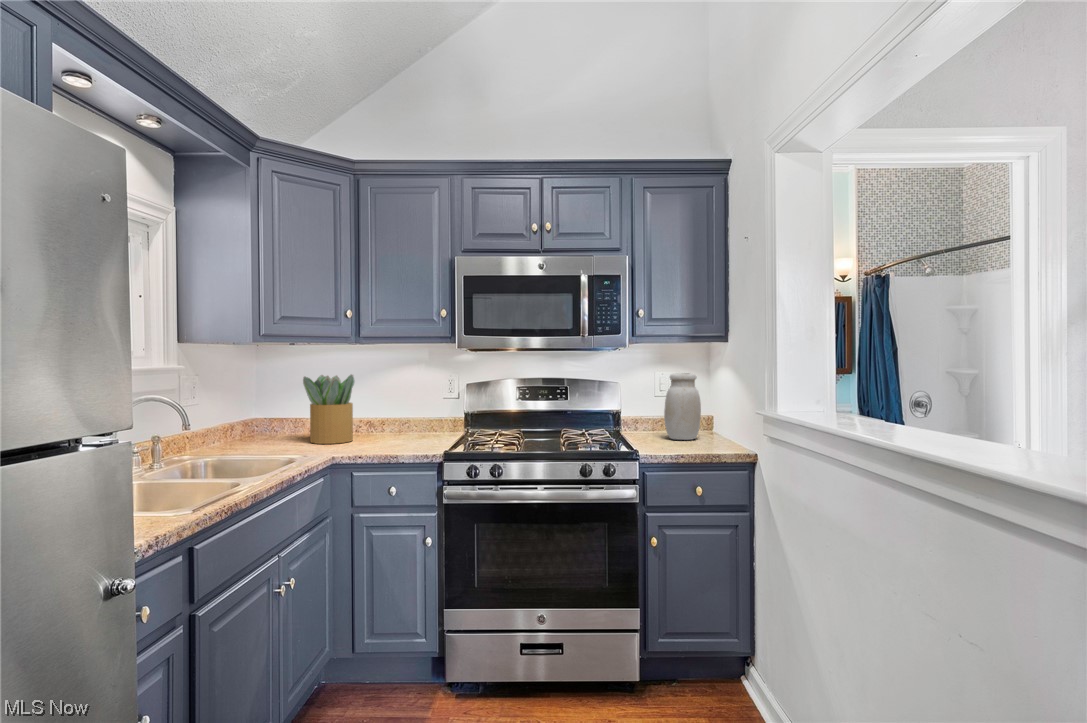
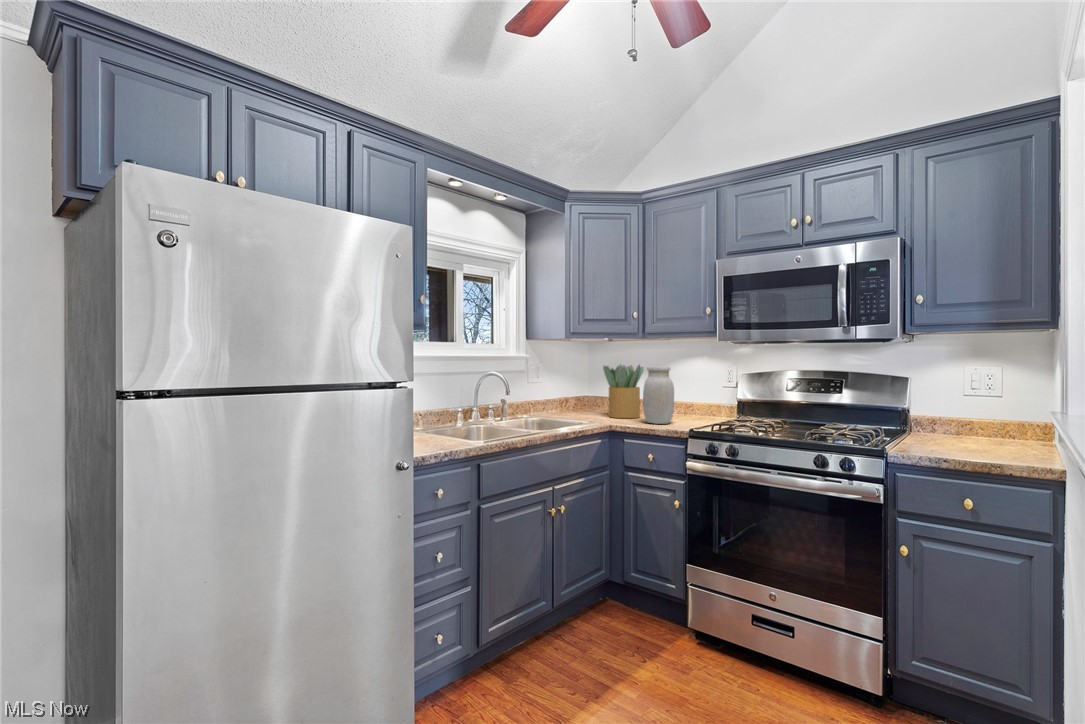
jar: present [664,373,701,440] -> present [643,365,674,424]

